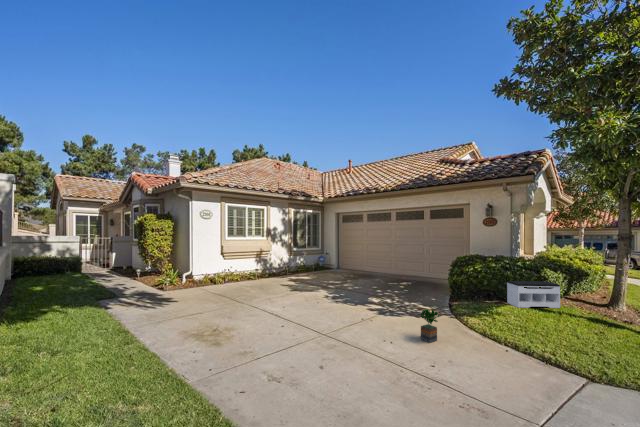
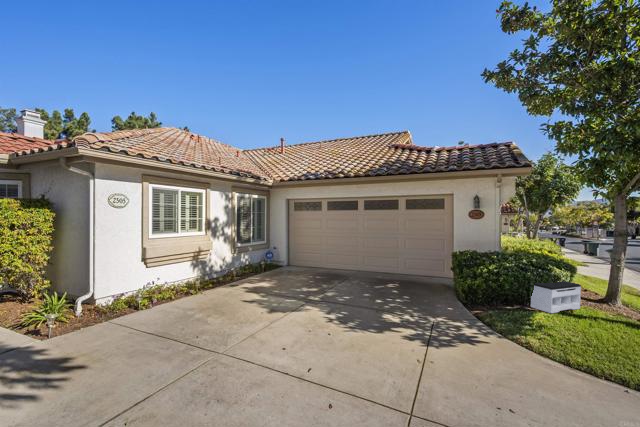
potted tree: present [421,309,440,343] -> none [533,347,570,398]

